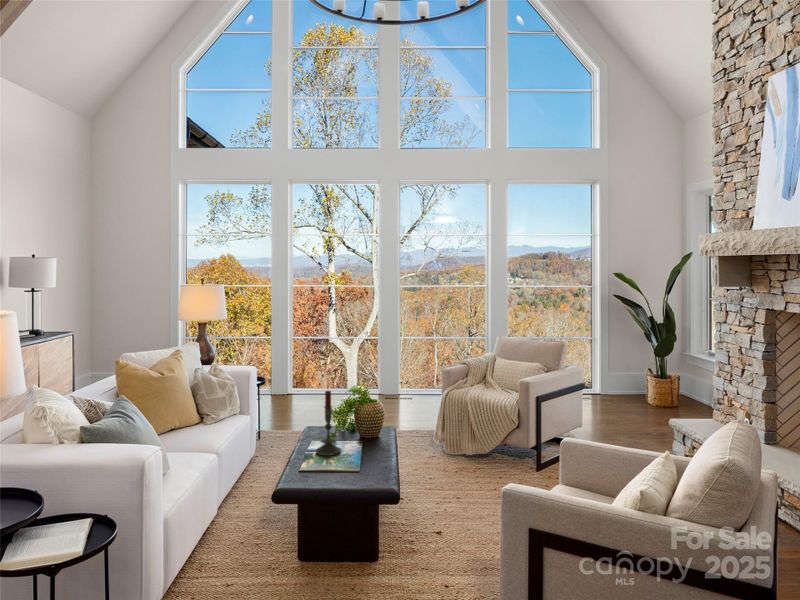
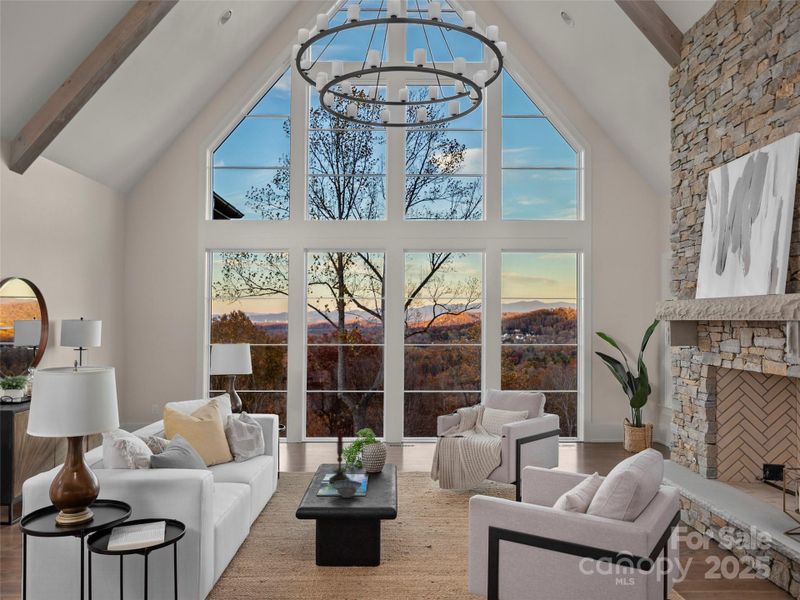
ceramic bowl: none [317,452,355,474] -> present [332,480,362,498]

